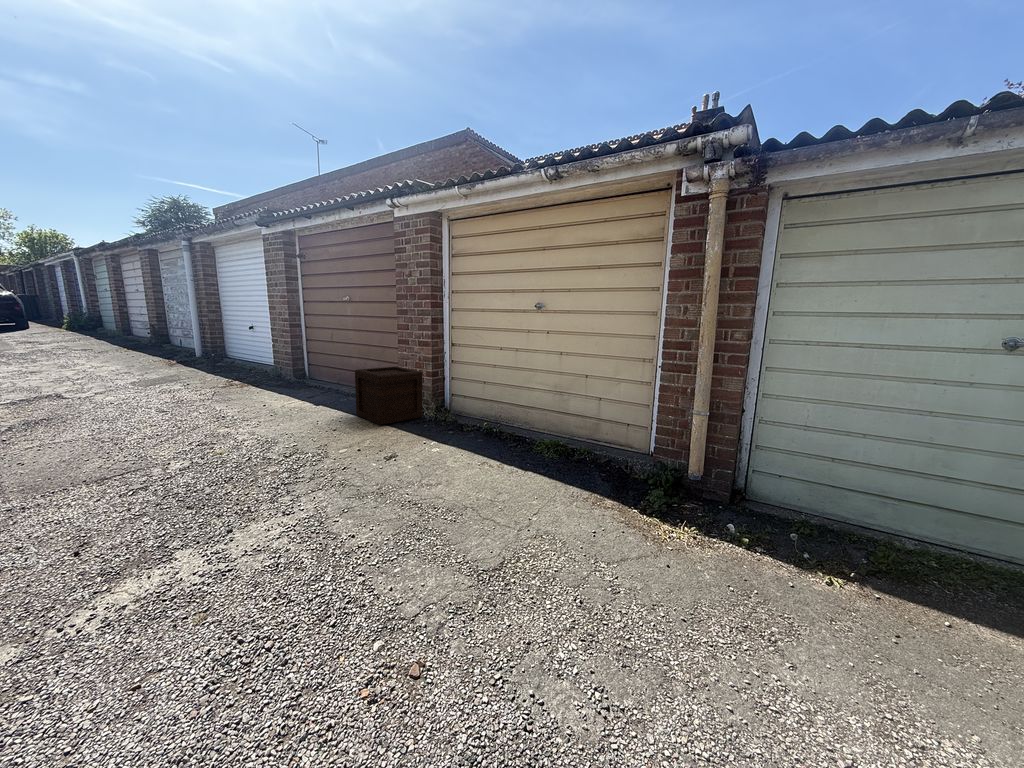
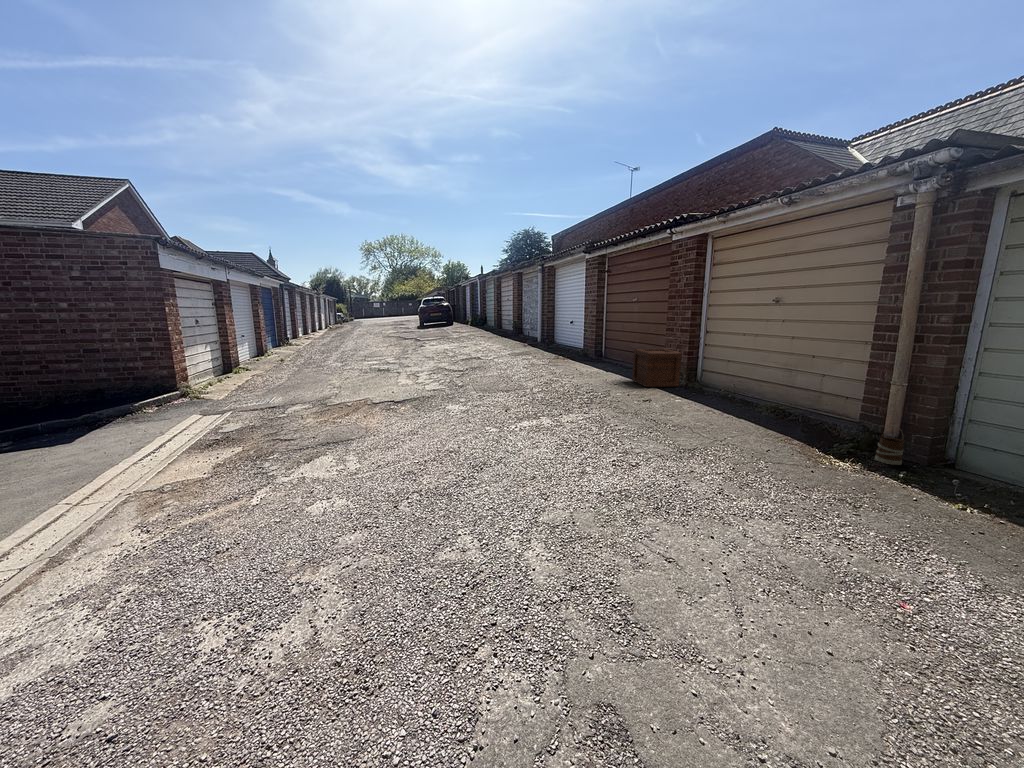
wooden bucket: none [689,464,717,512] -> present [875,435,904,465]

